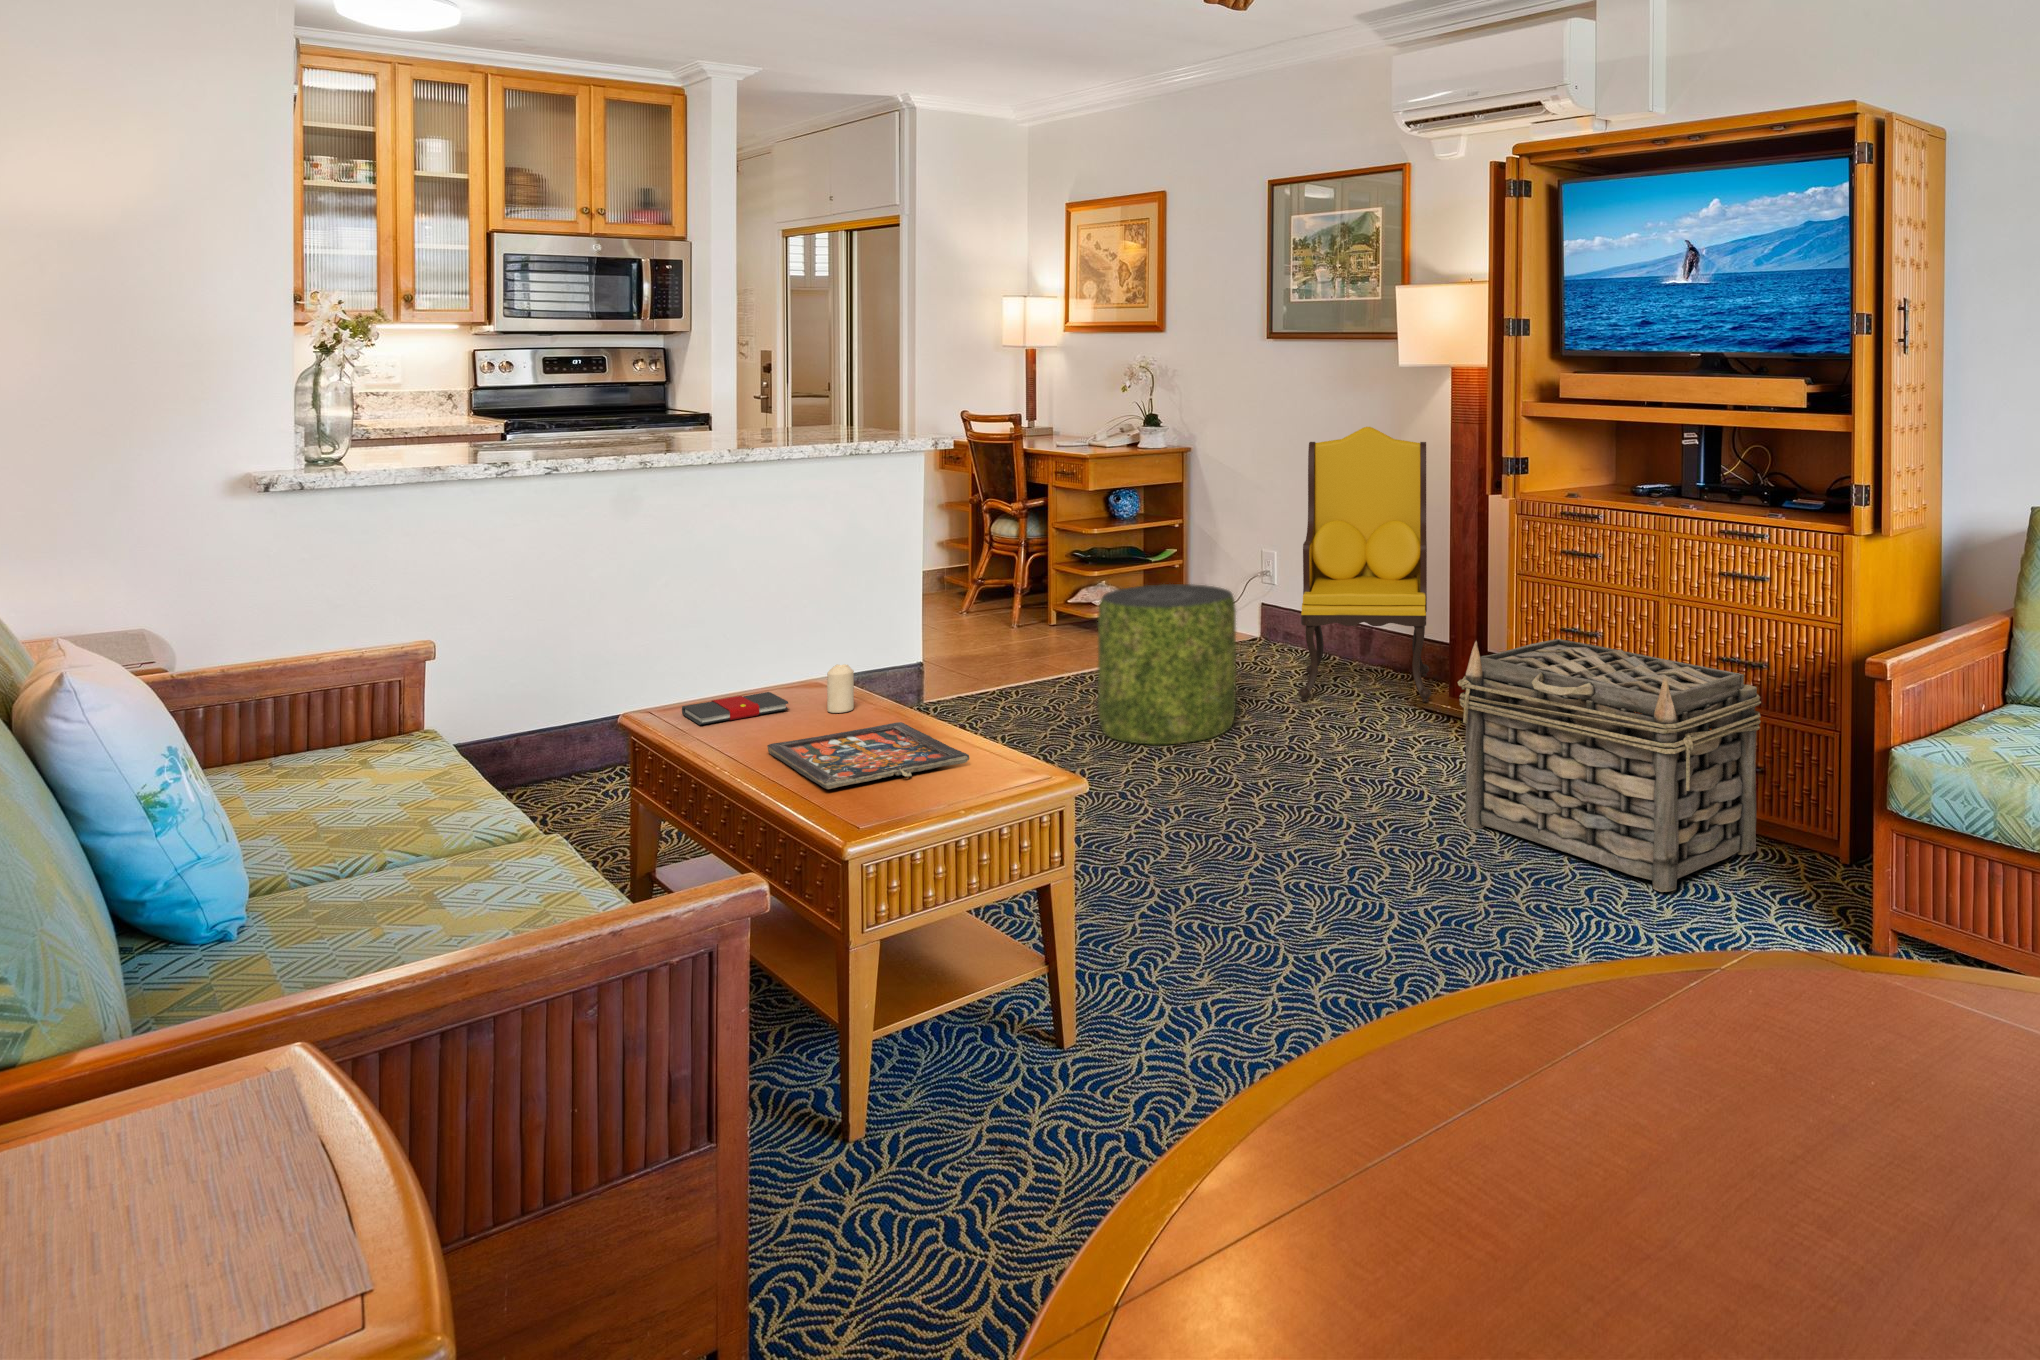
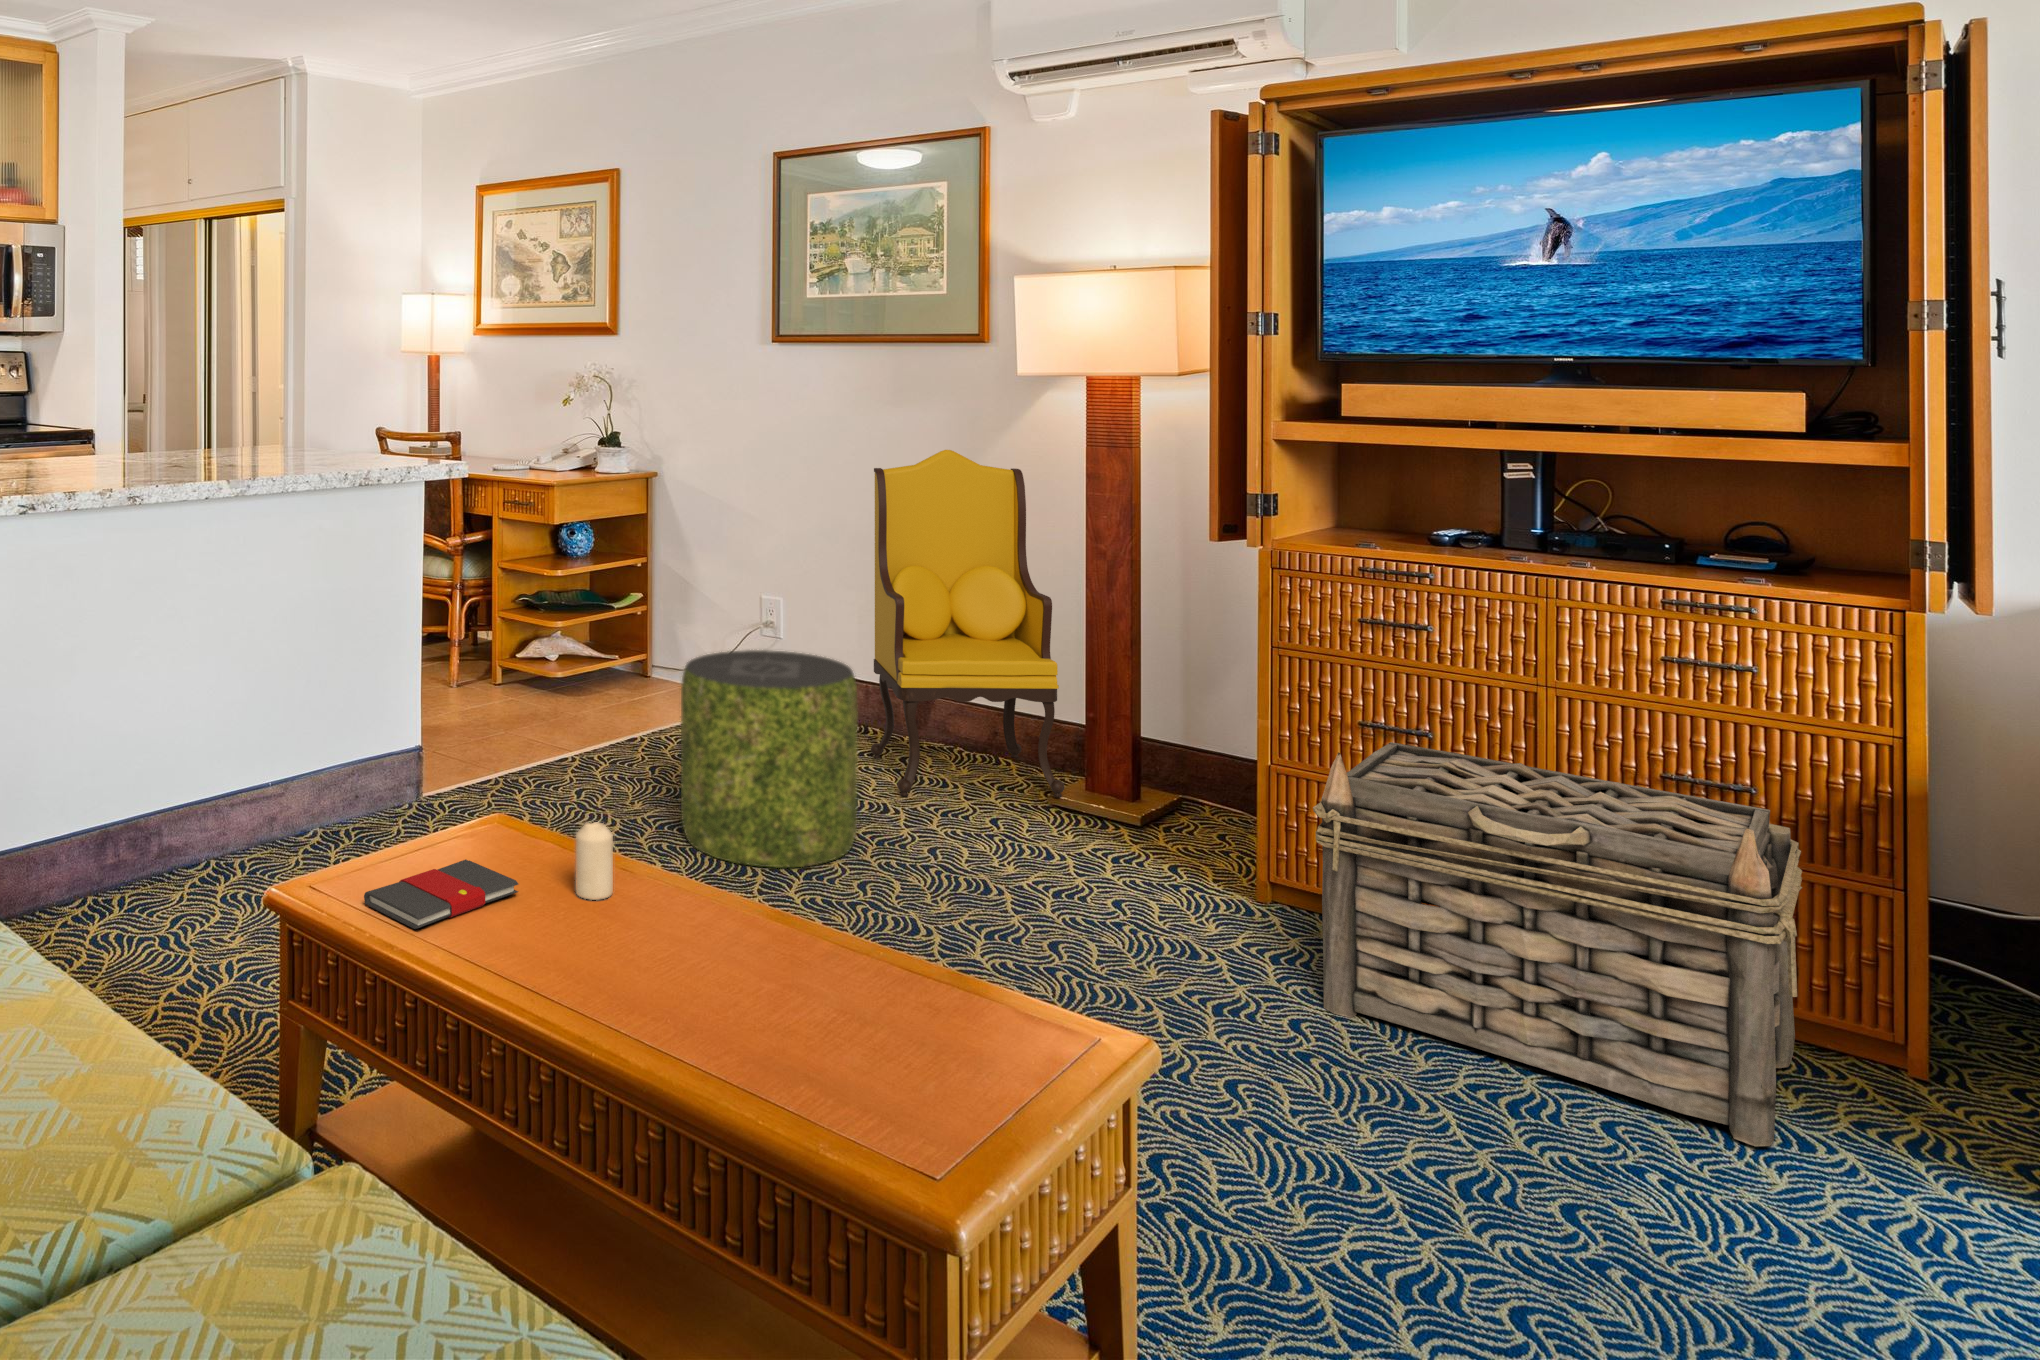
board game: present [767,722,969,789] -> none [588,927,947,1101]

